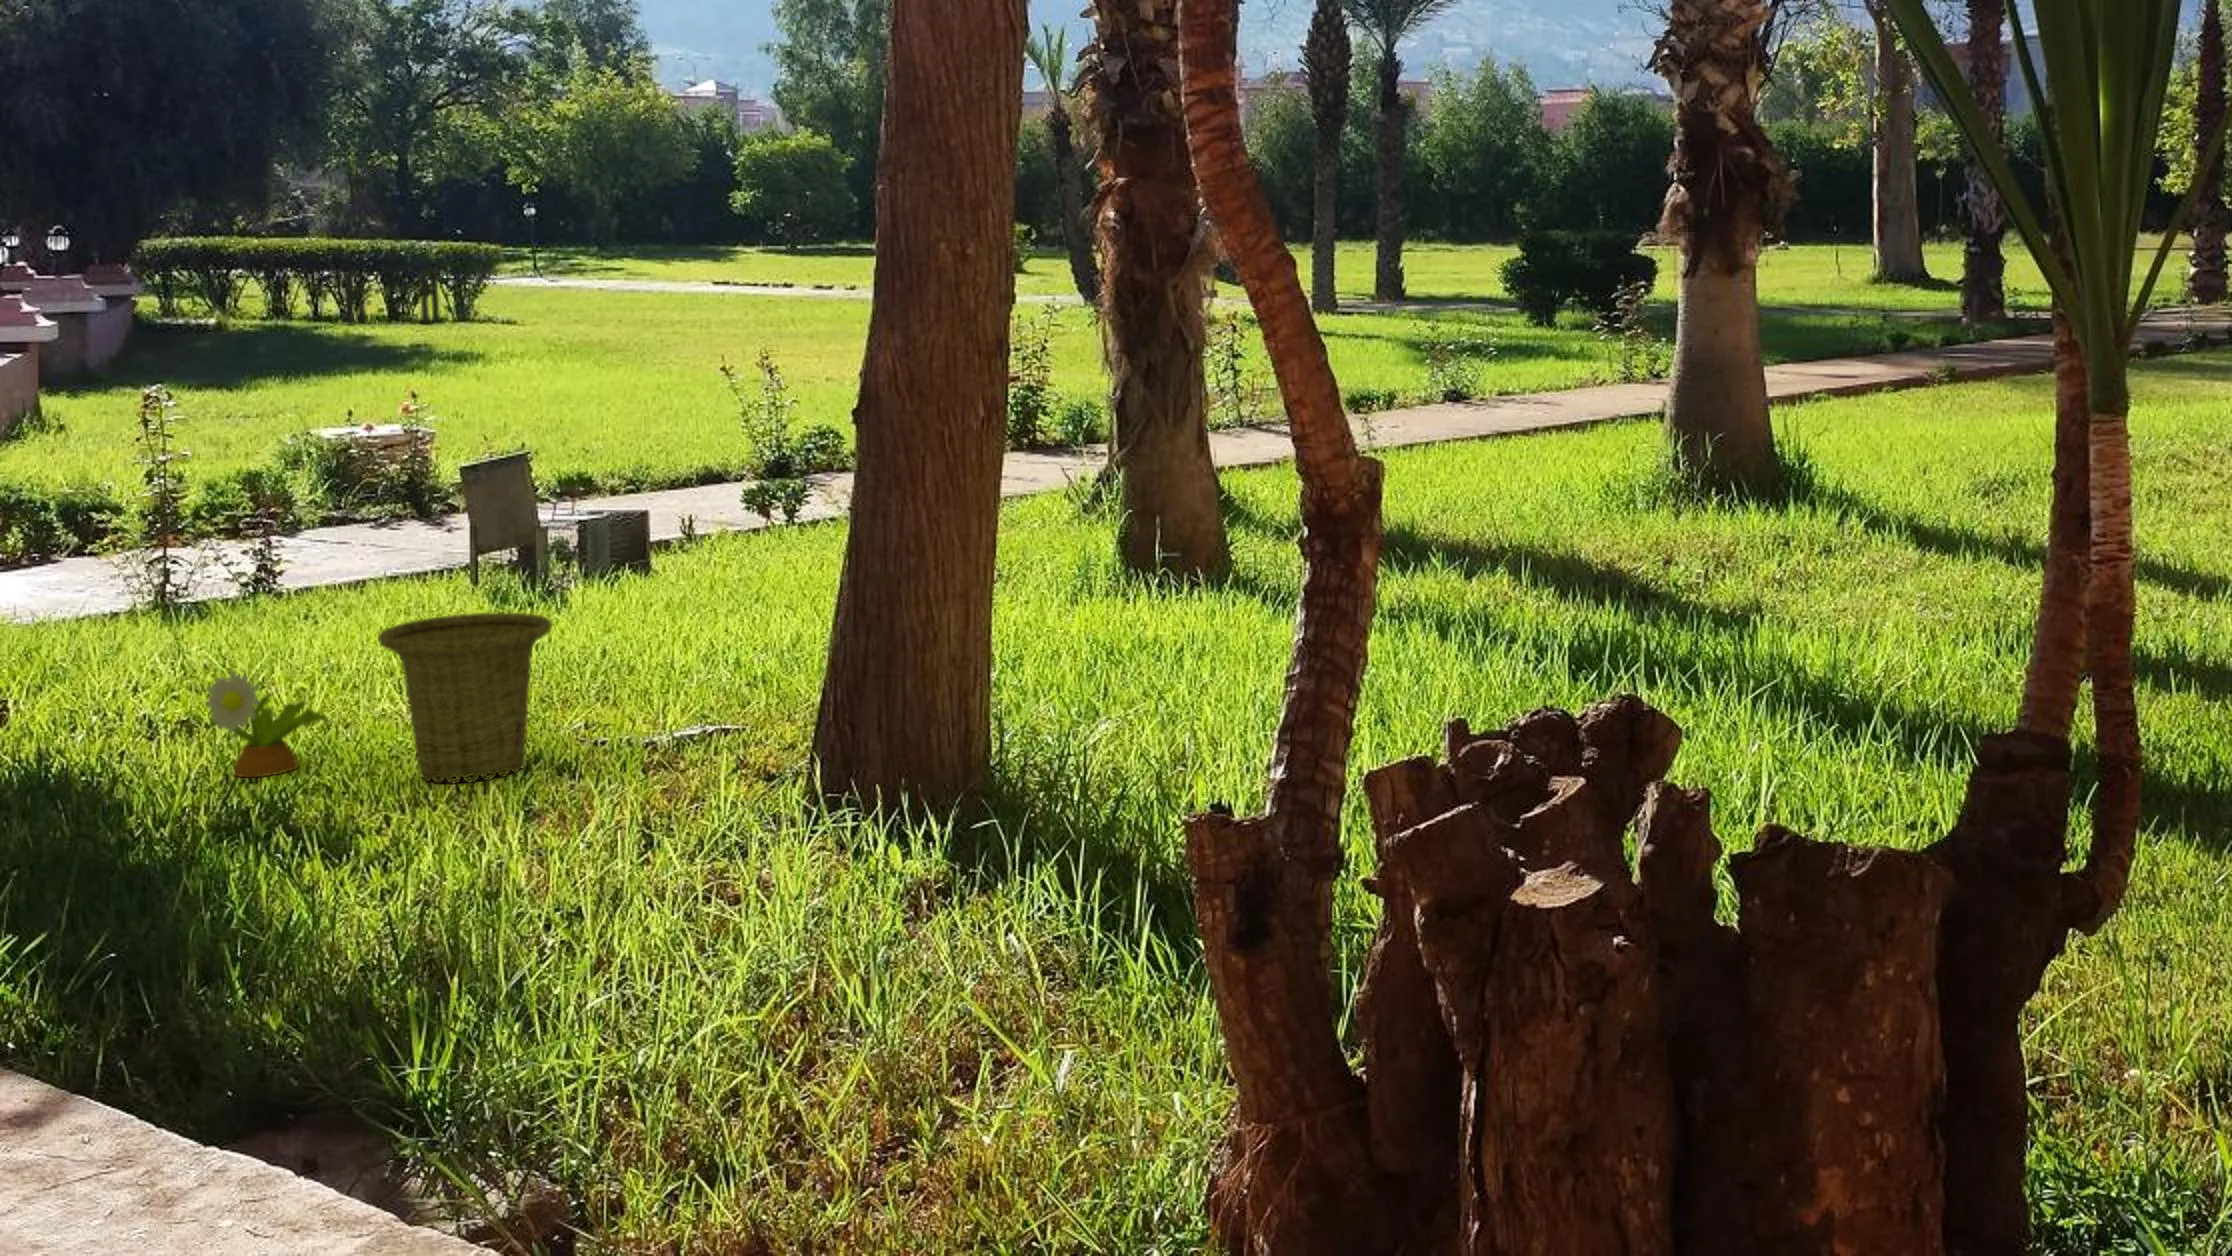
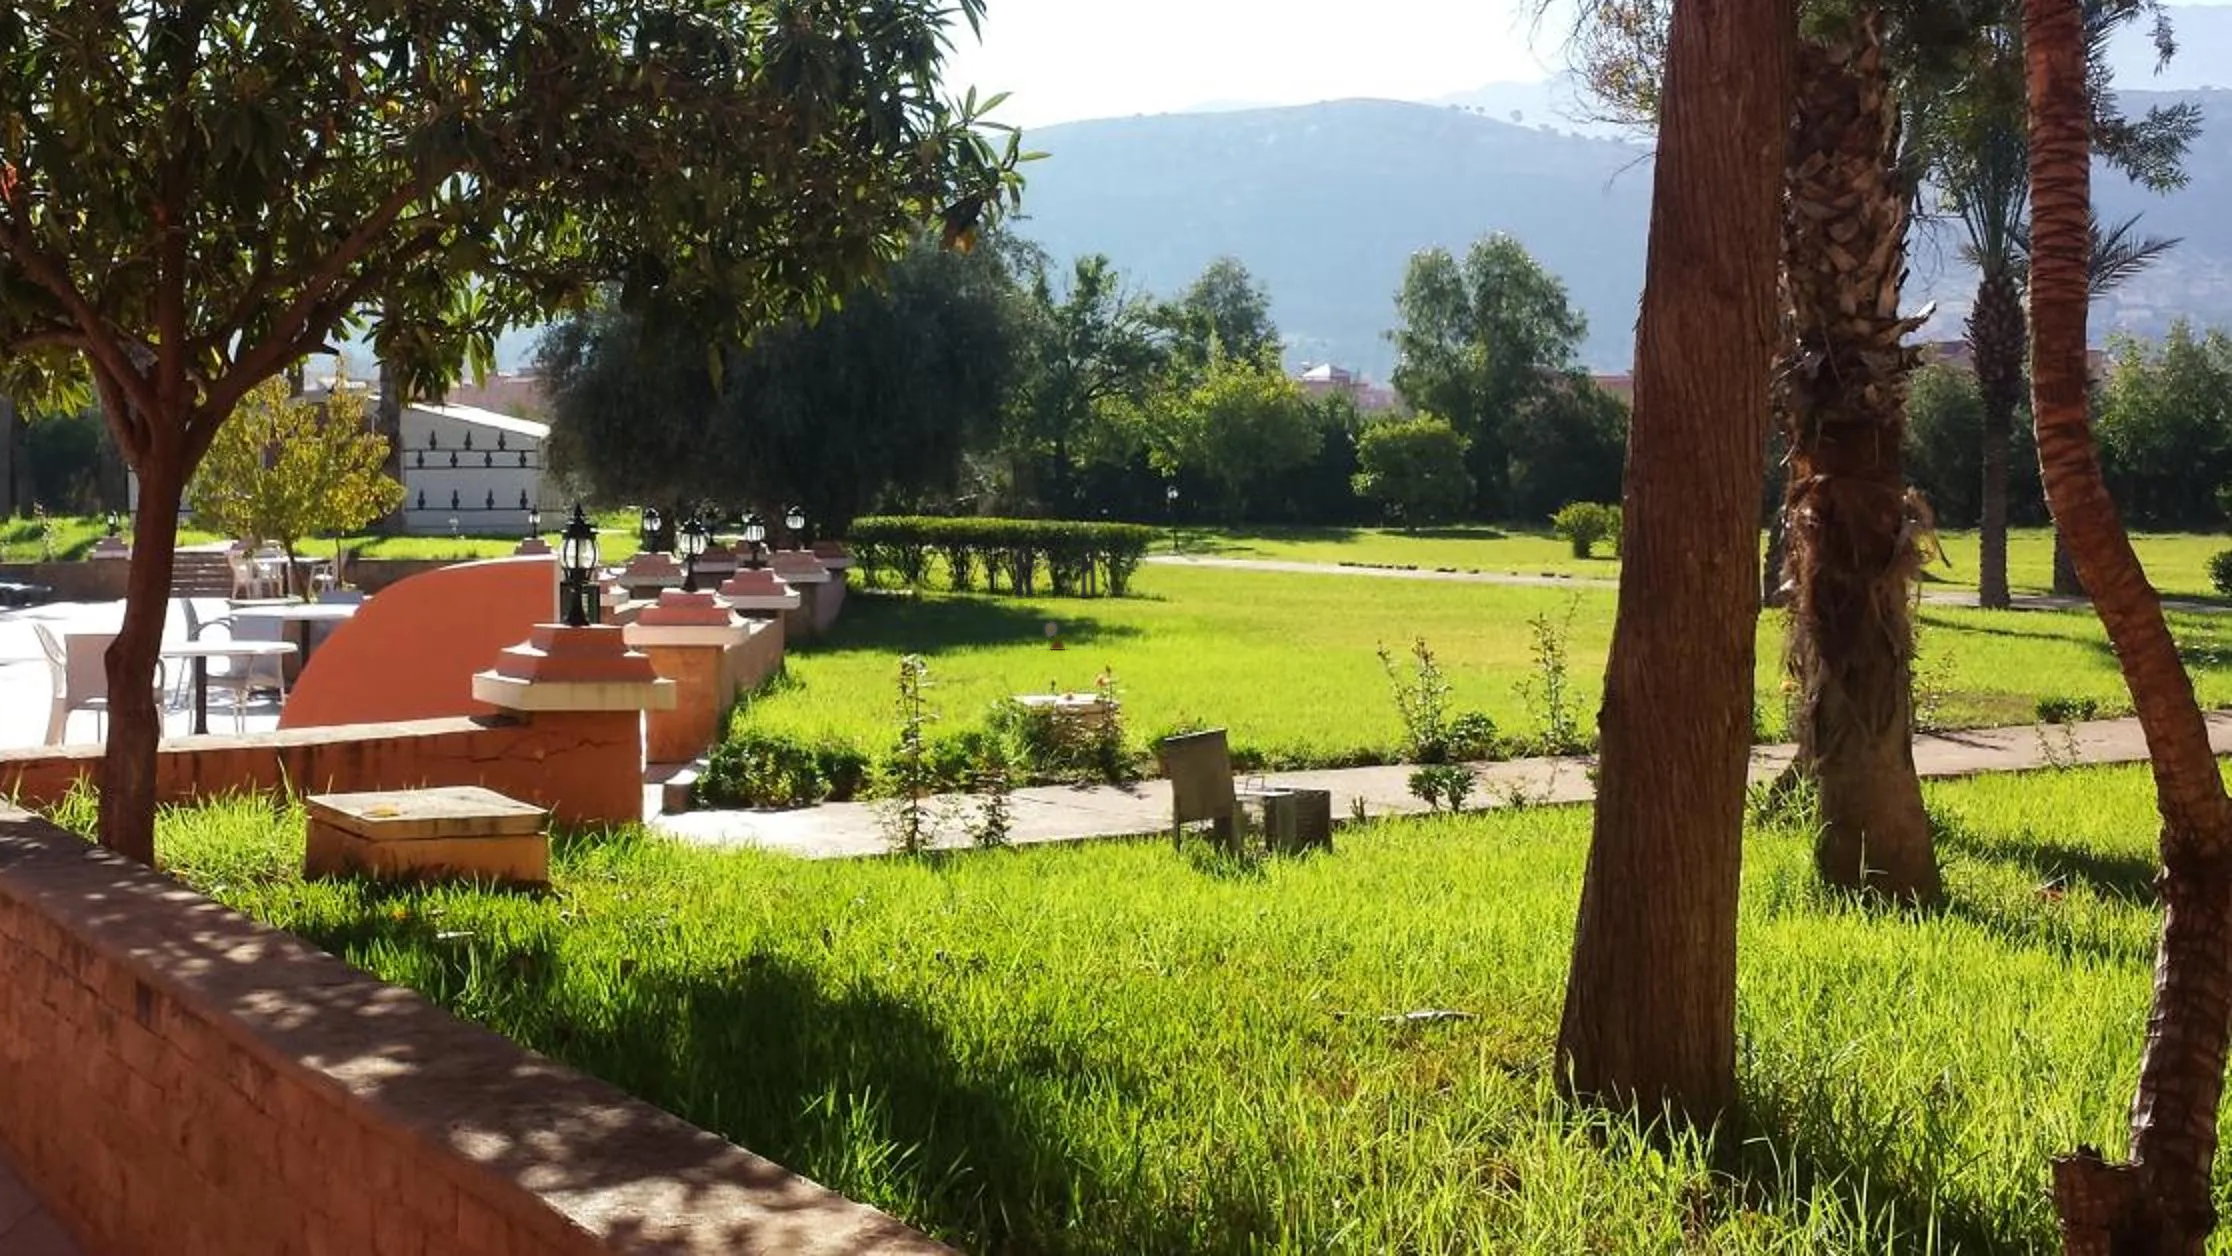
basket: present [378,613,552,783] -> none [1136,868,1274,1017]
decorative plant: present [205,671,330,777] -> present [1044,622,1068,650]

